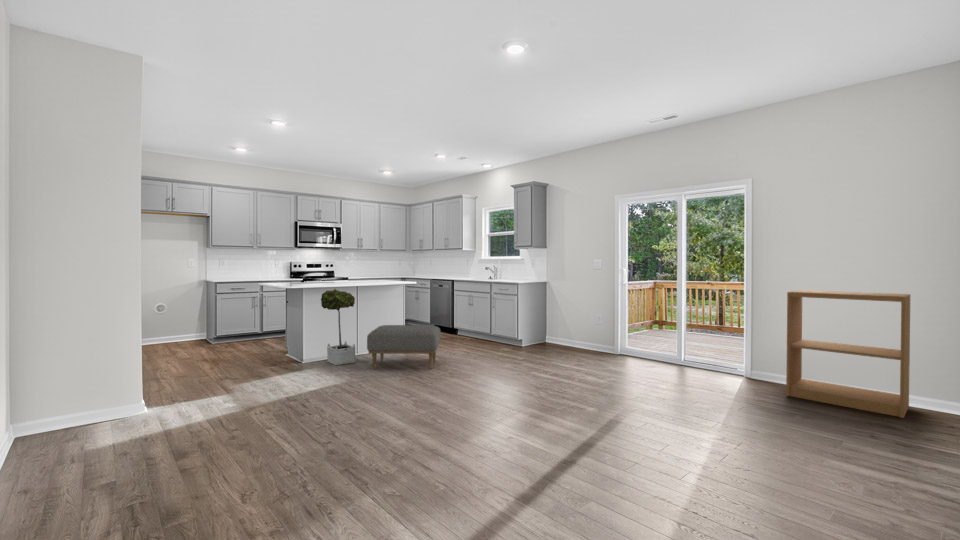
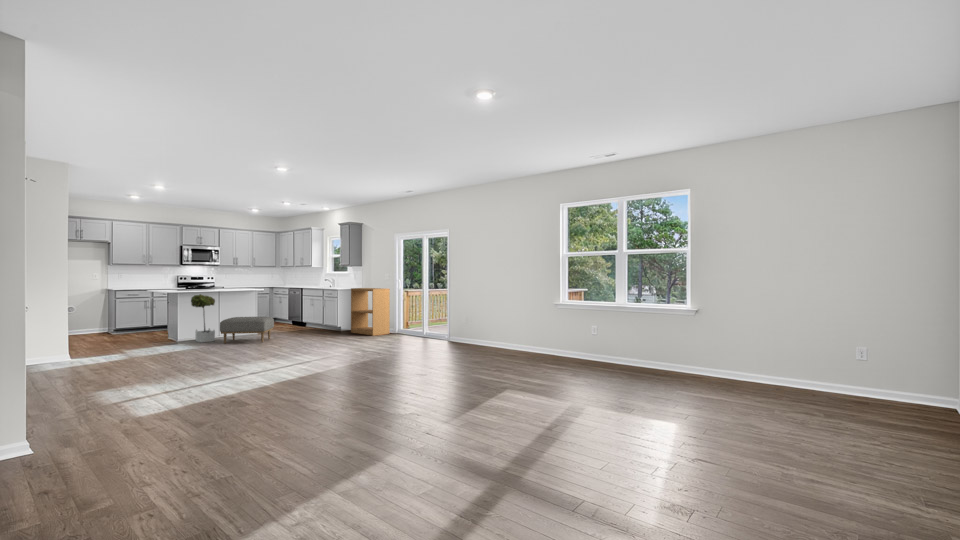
bookshelf: present [786,290,910,418] -> present [351,288,390,336]

